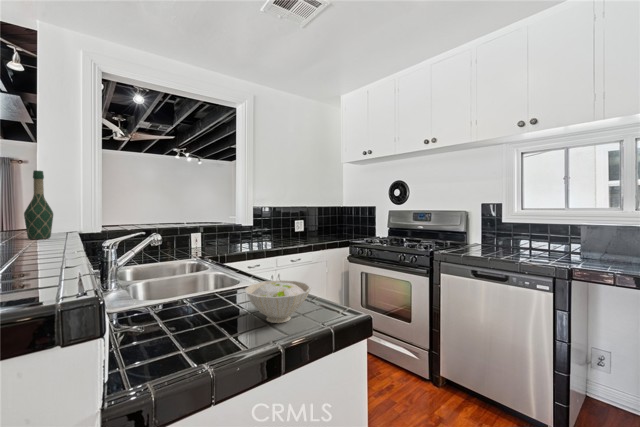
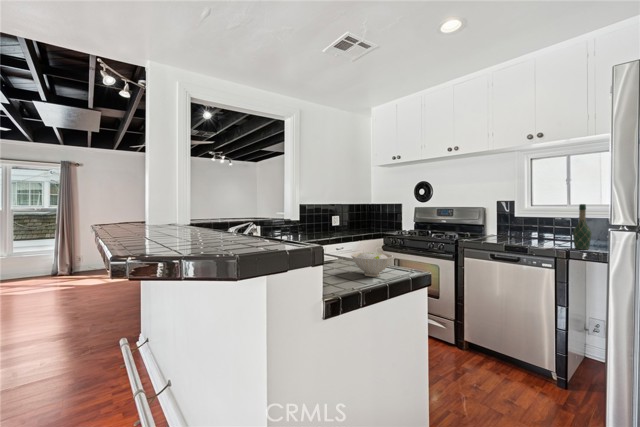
wine bottle: present [24,170,53,239] -> present [573,204,592,250]

